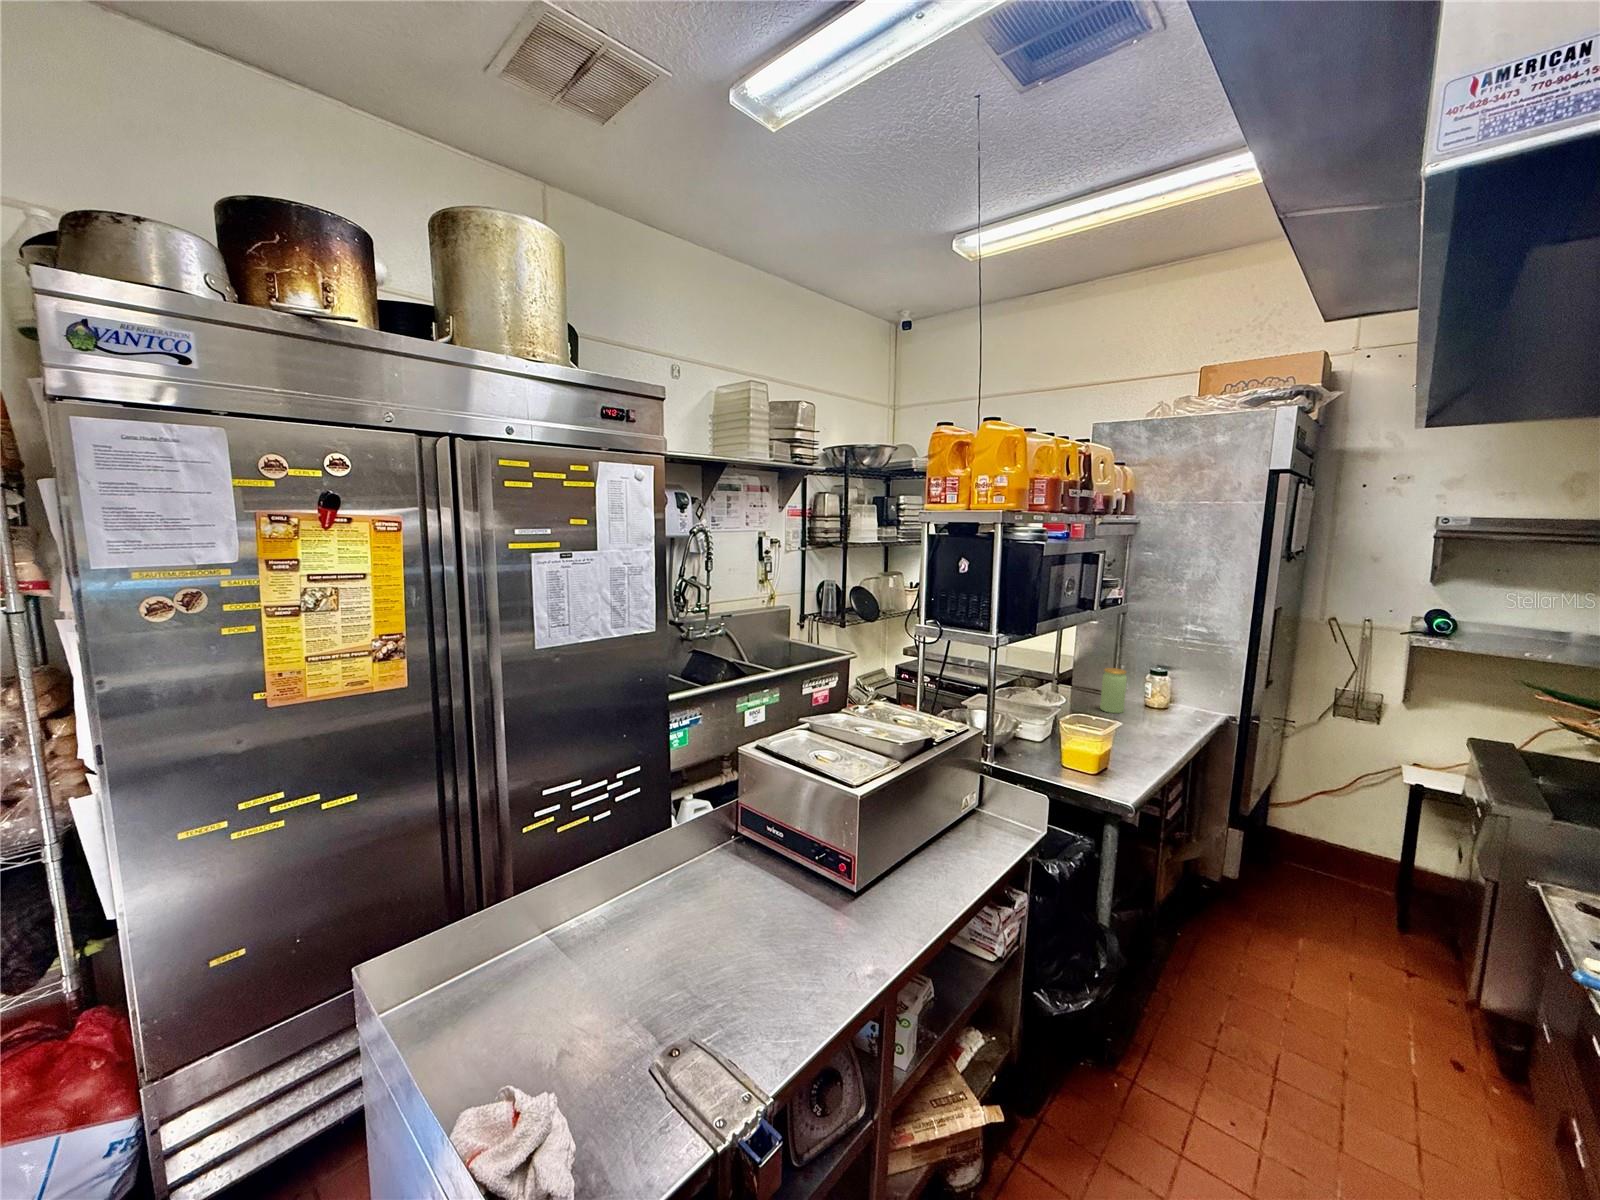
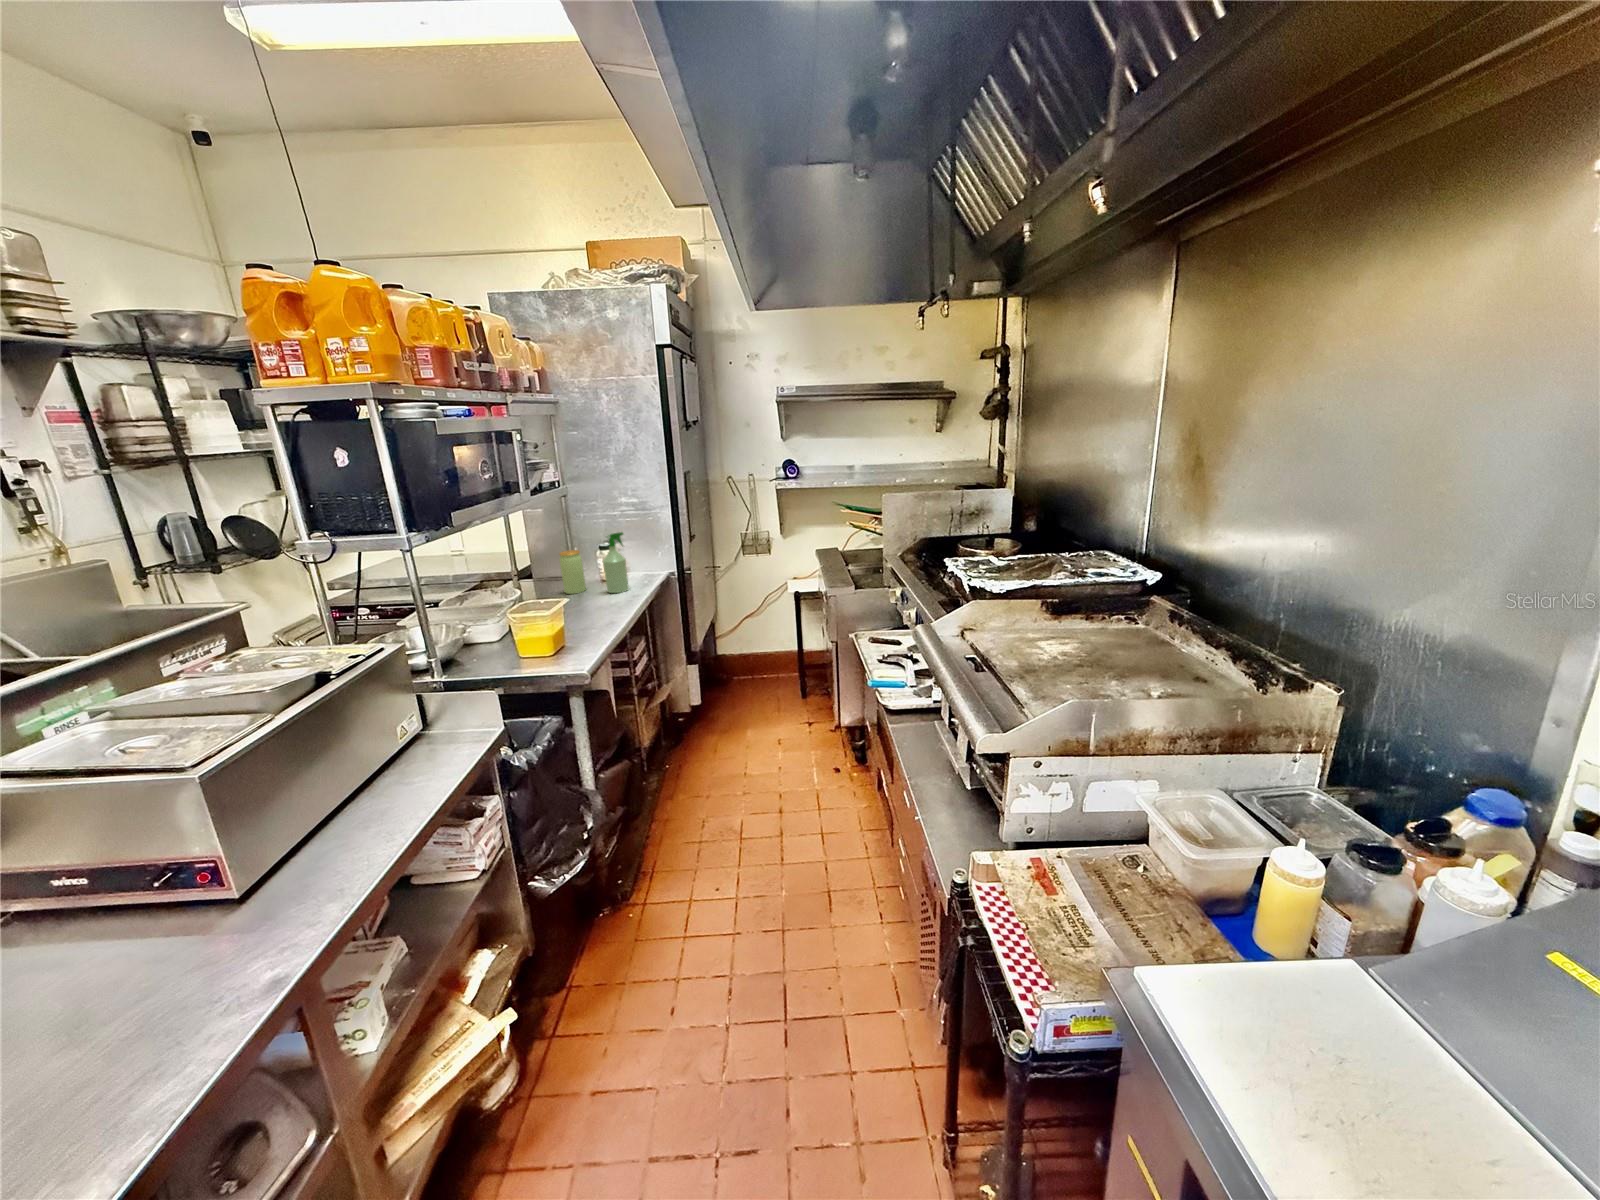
spray bottle: none [1150,663,1184,727] -> present [603,532,629,593]

